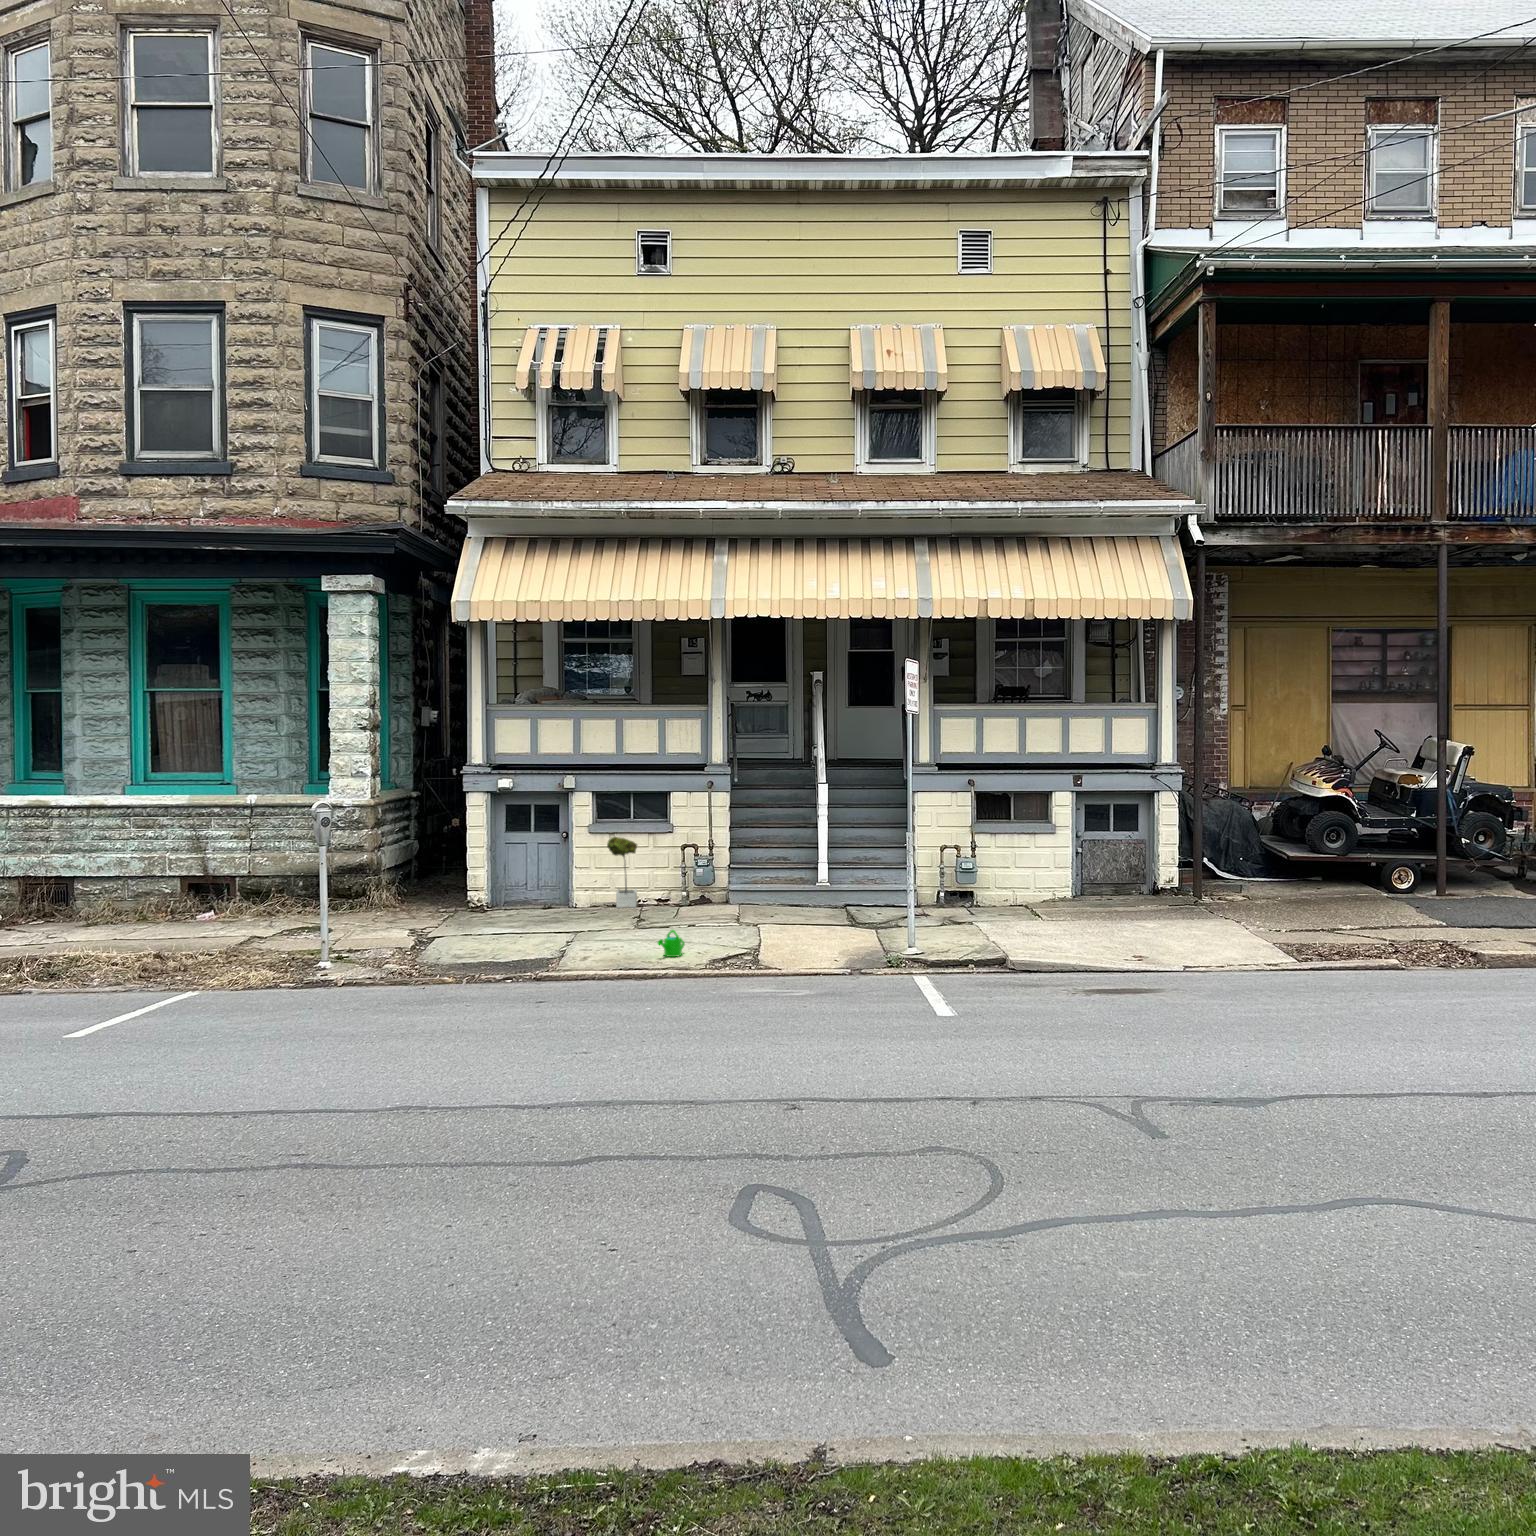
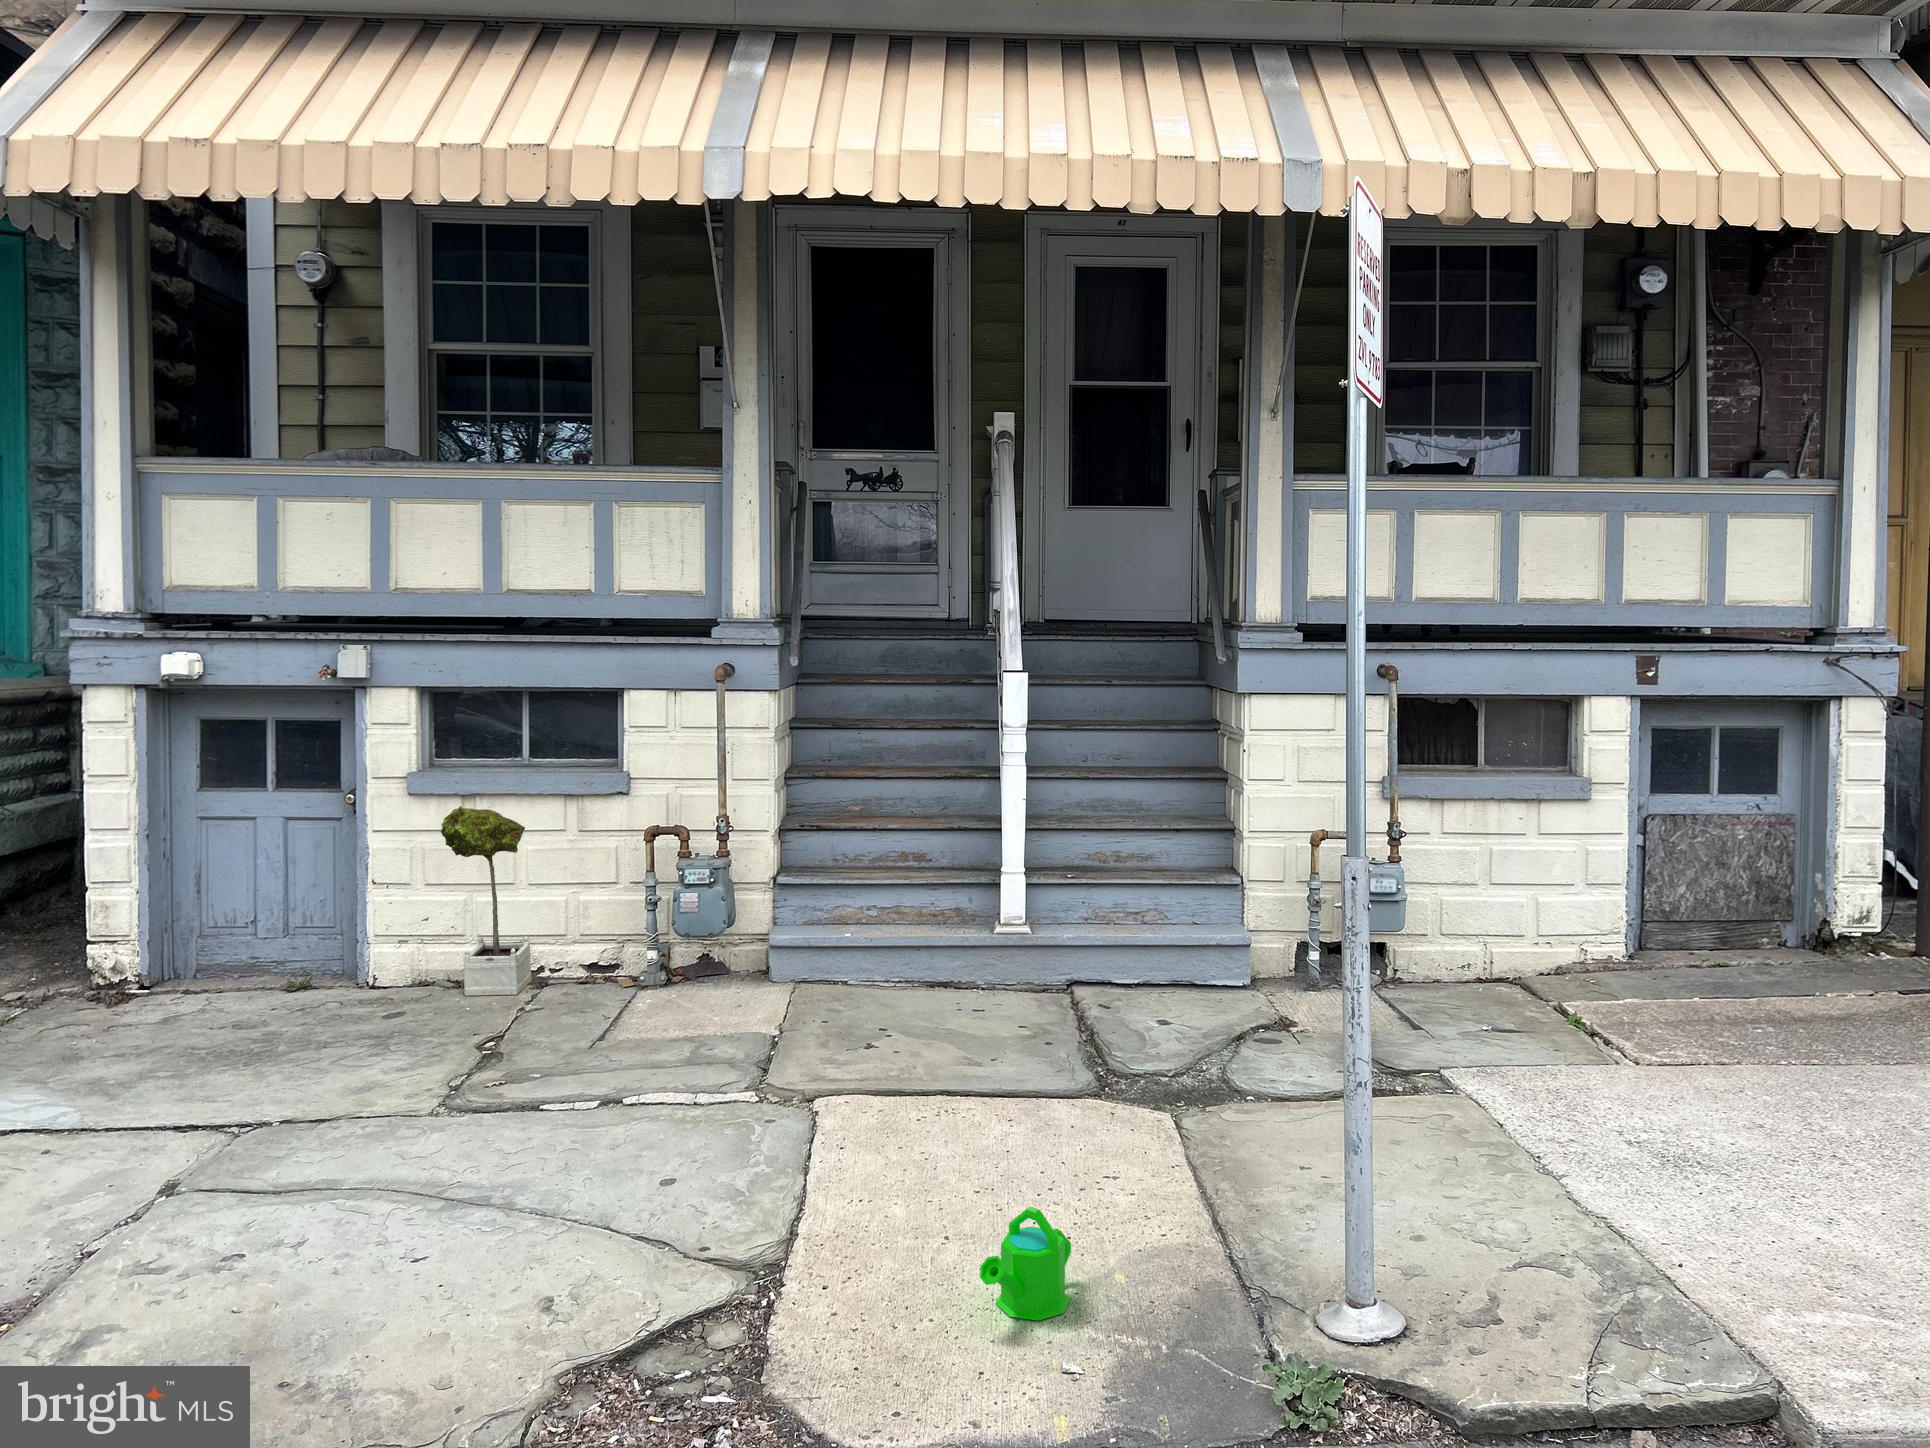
watering can: present [658,930,685,957] -> present [980,1207,1071,1321]

